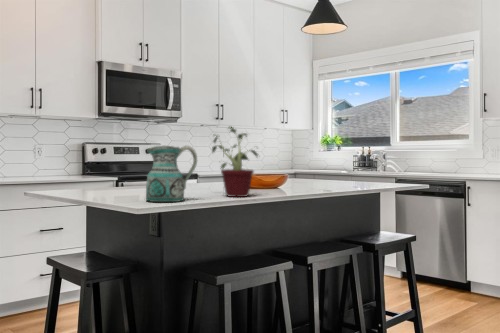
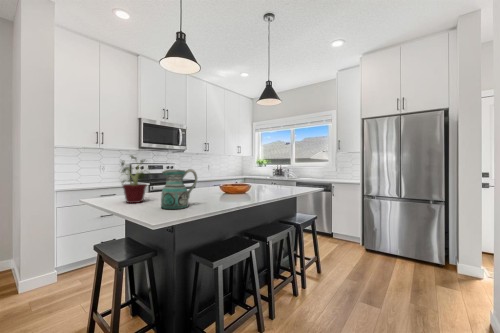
potted plant: present [212,127,258,197] -> present [121,155,147,203]

